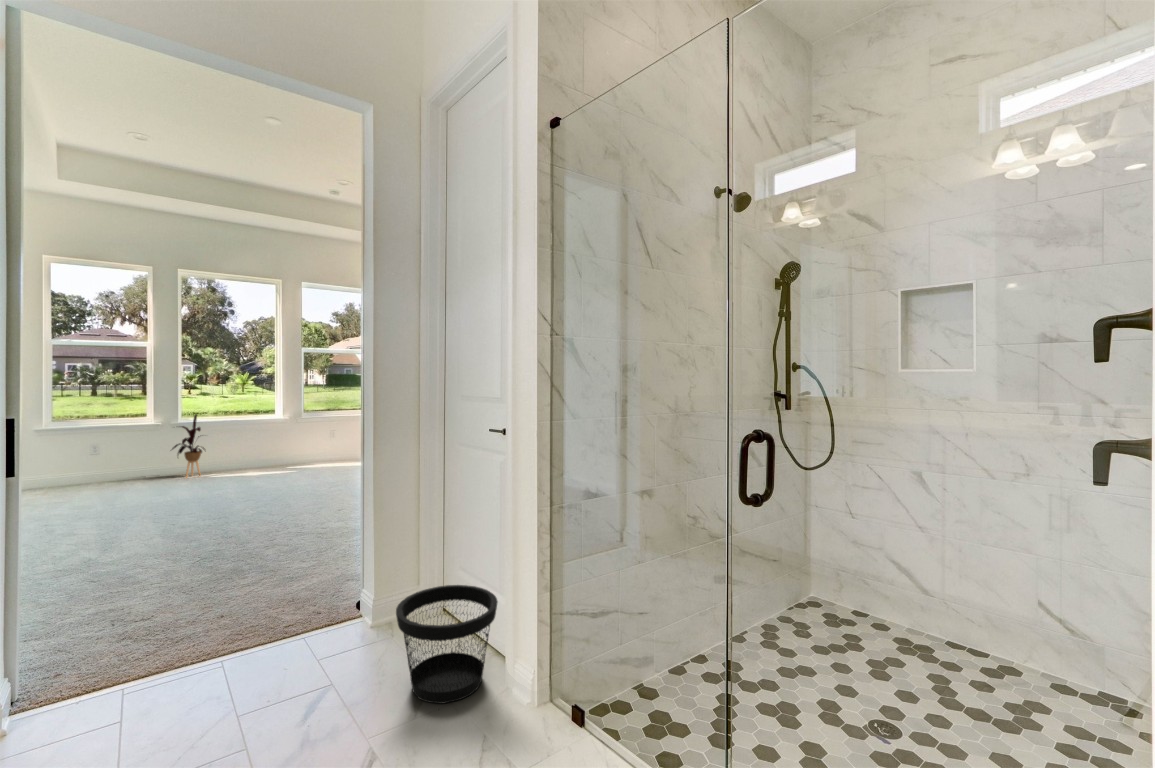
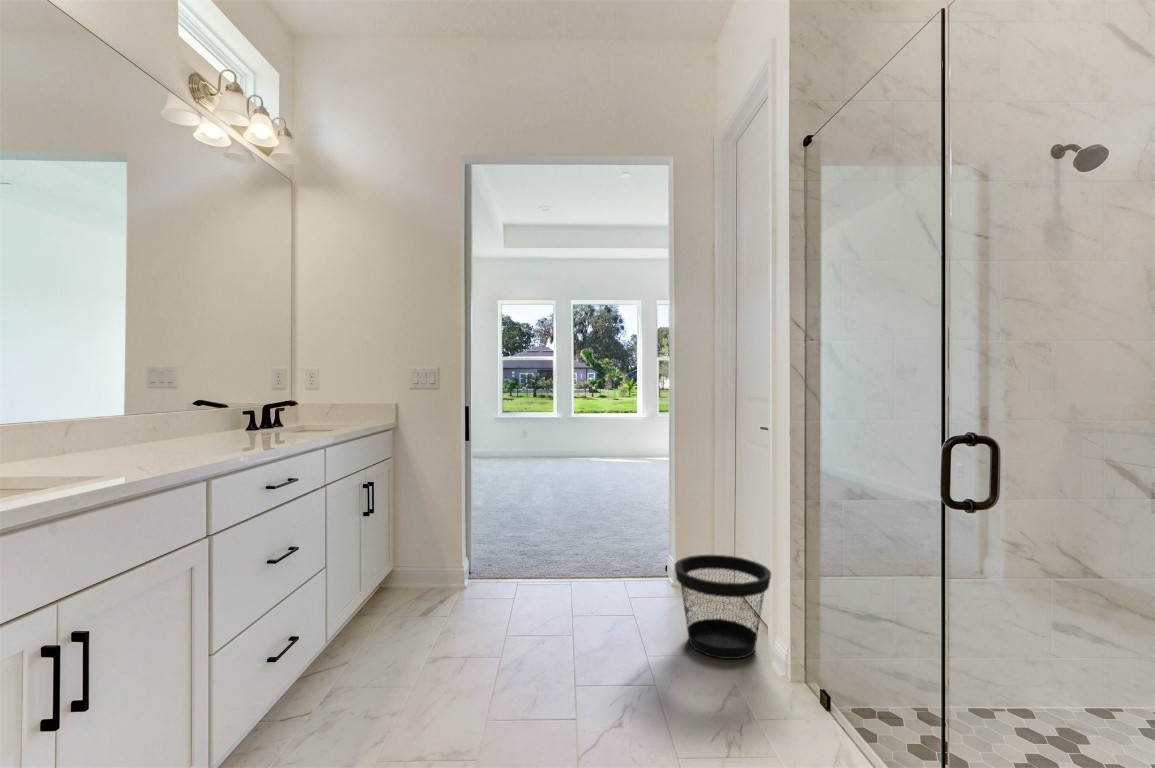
house plant: present [172,414,204,477] -> none [577,412,603,464]

